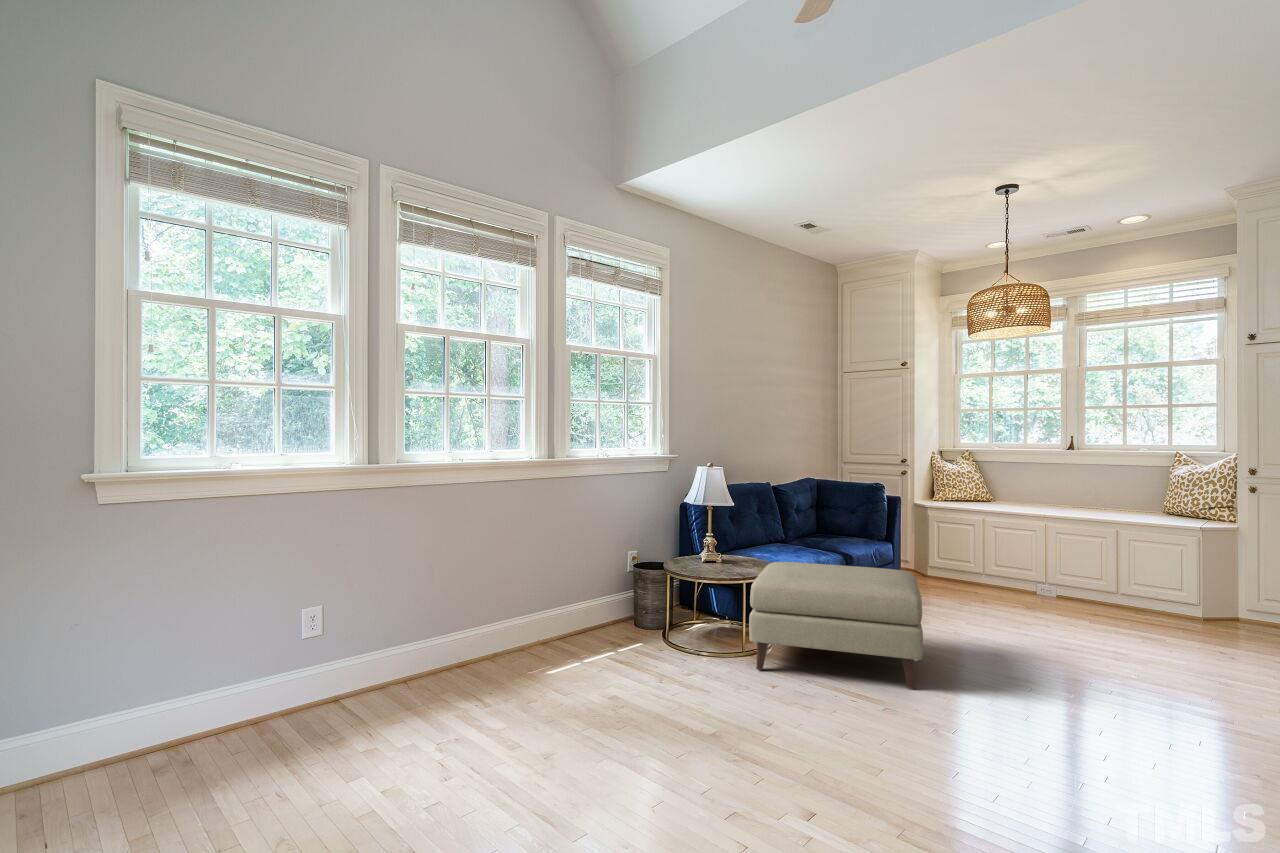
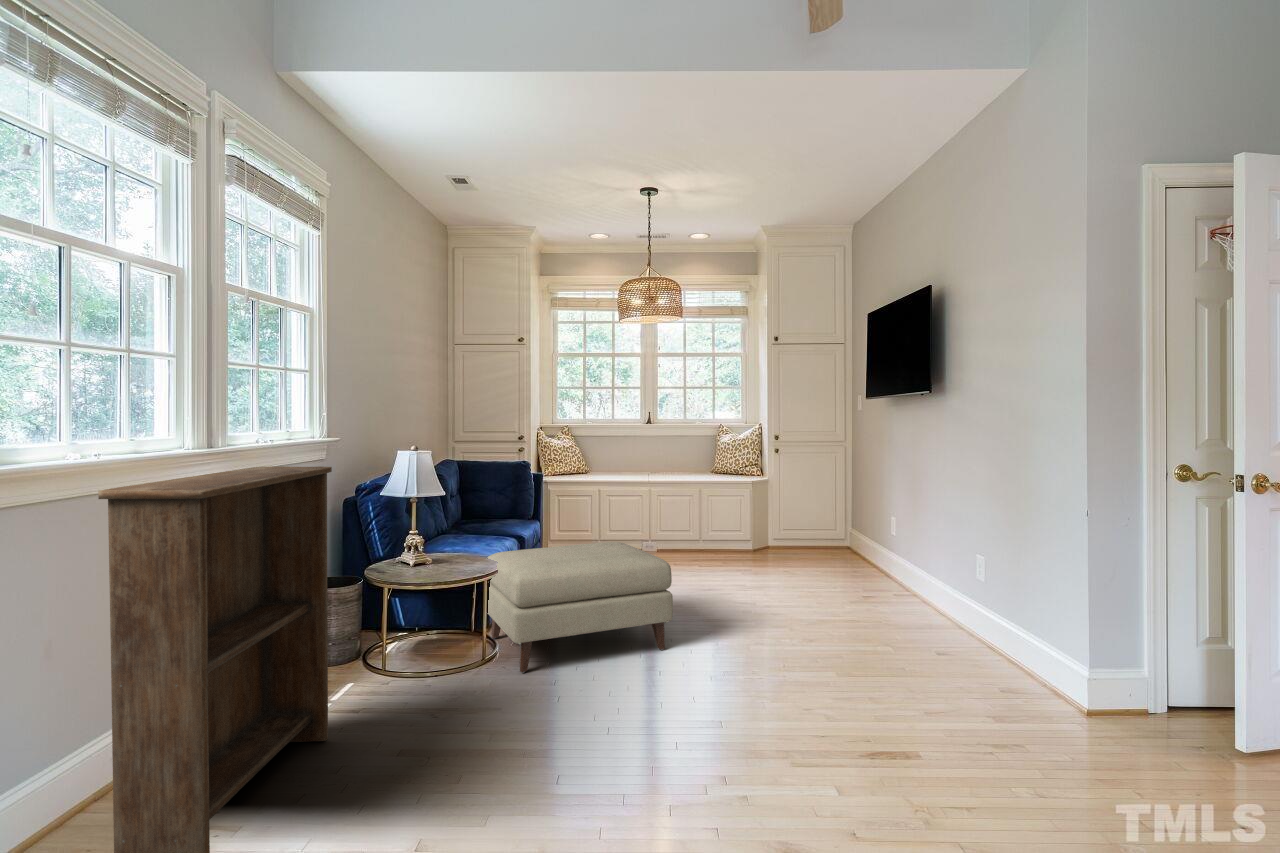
bookshelf: none [421,472,589,715] -> present [98,466,332,853]

